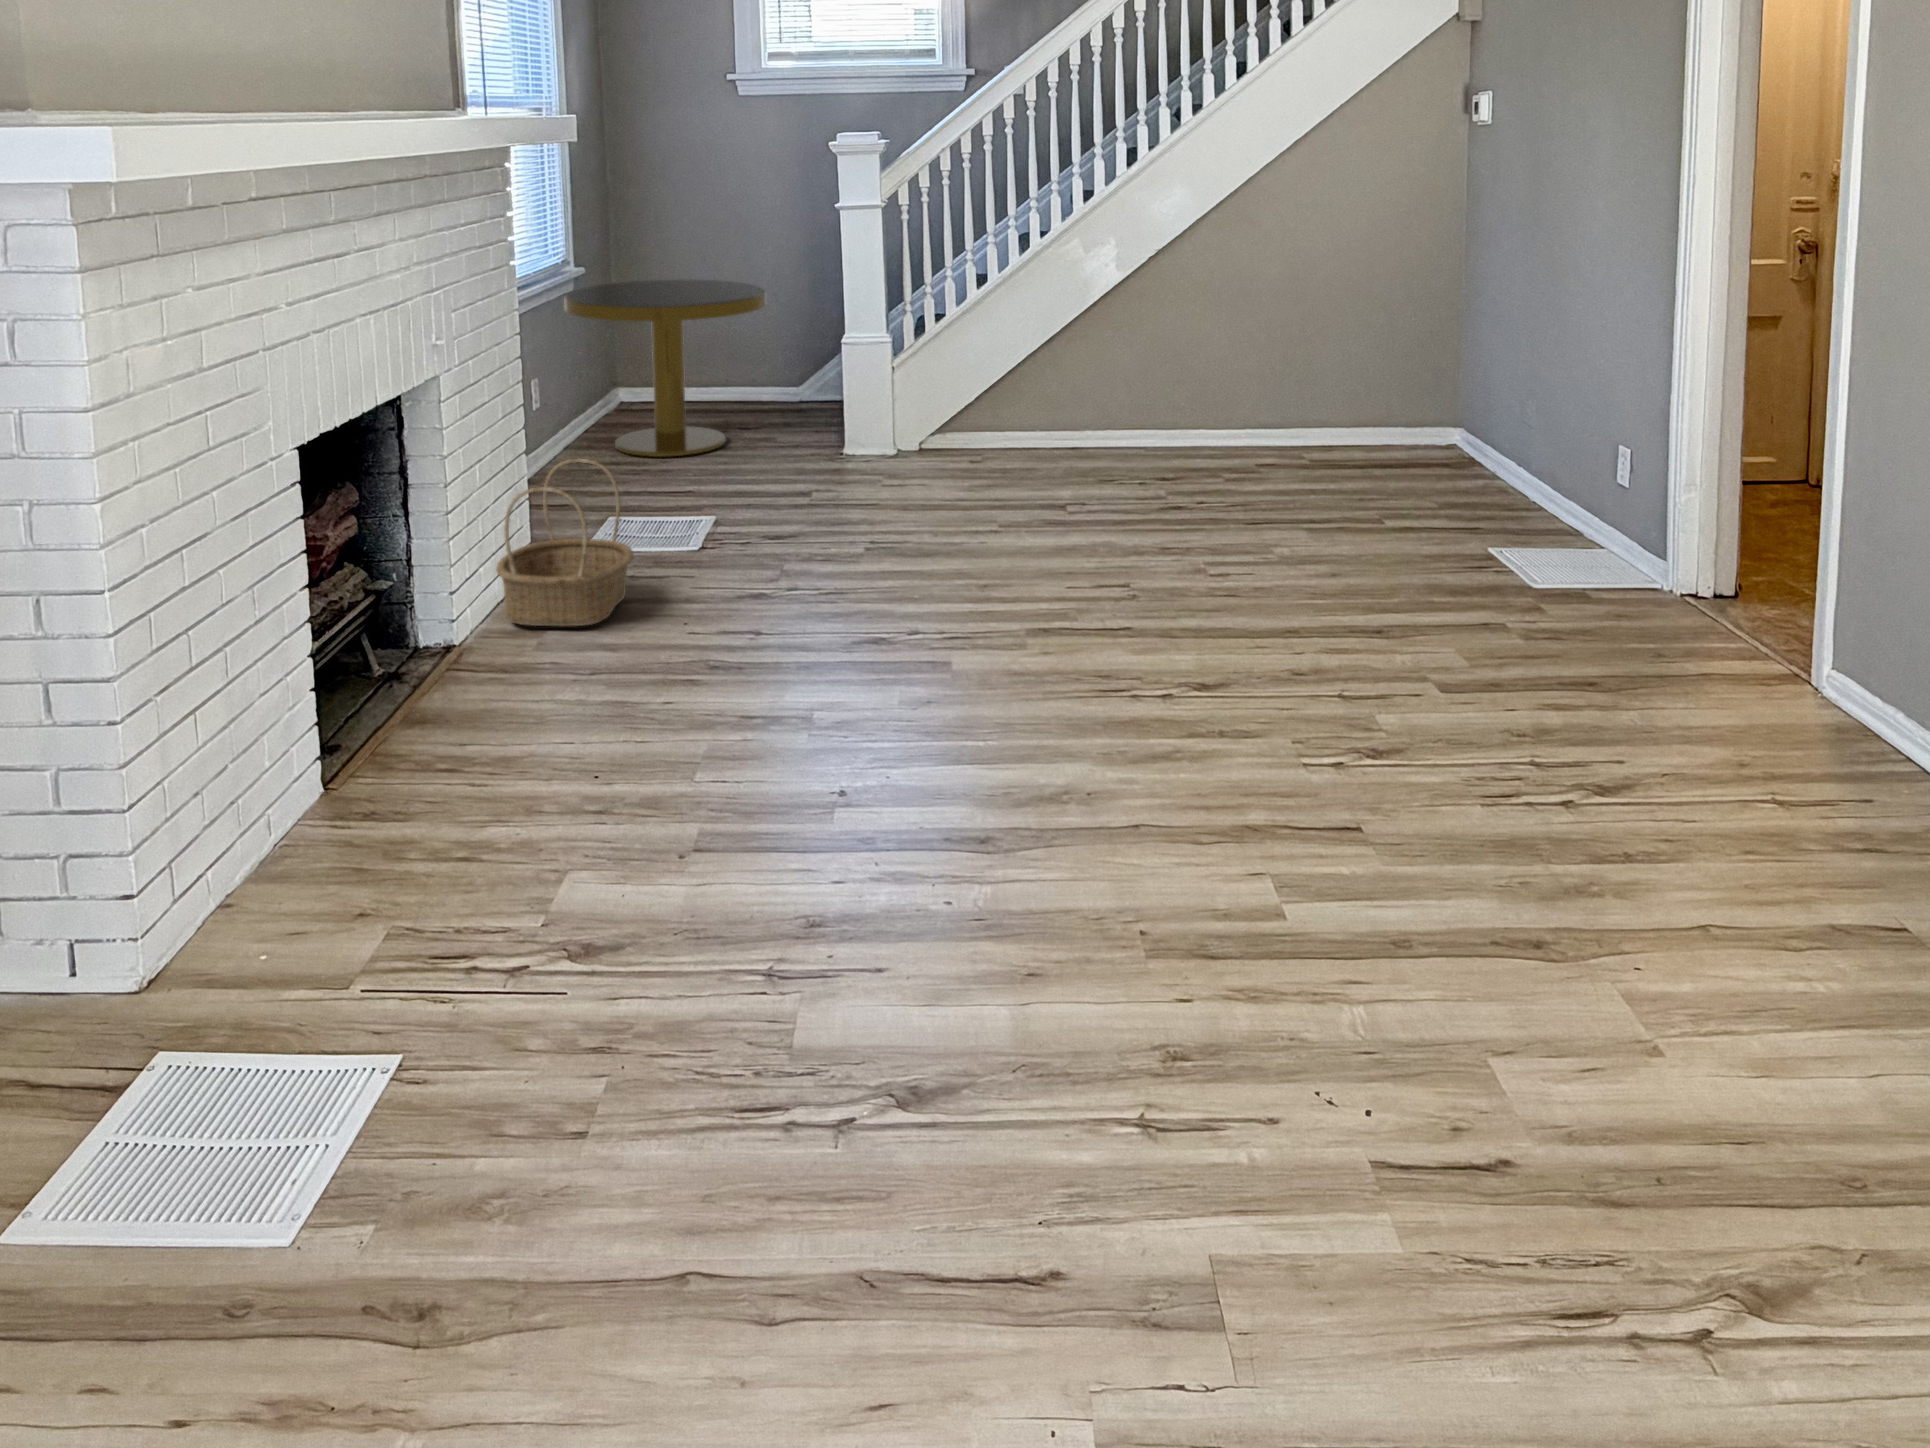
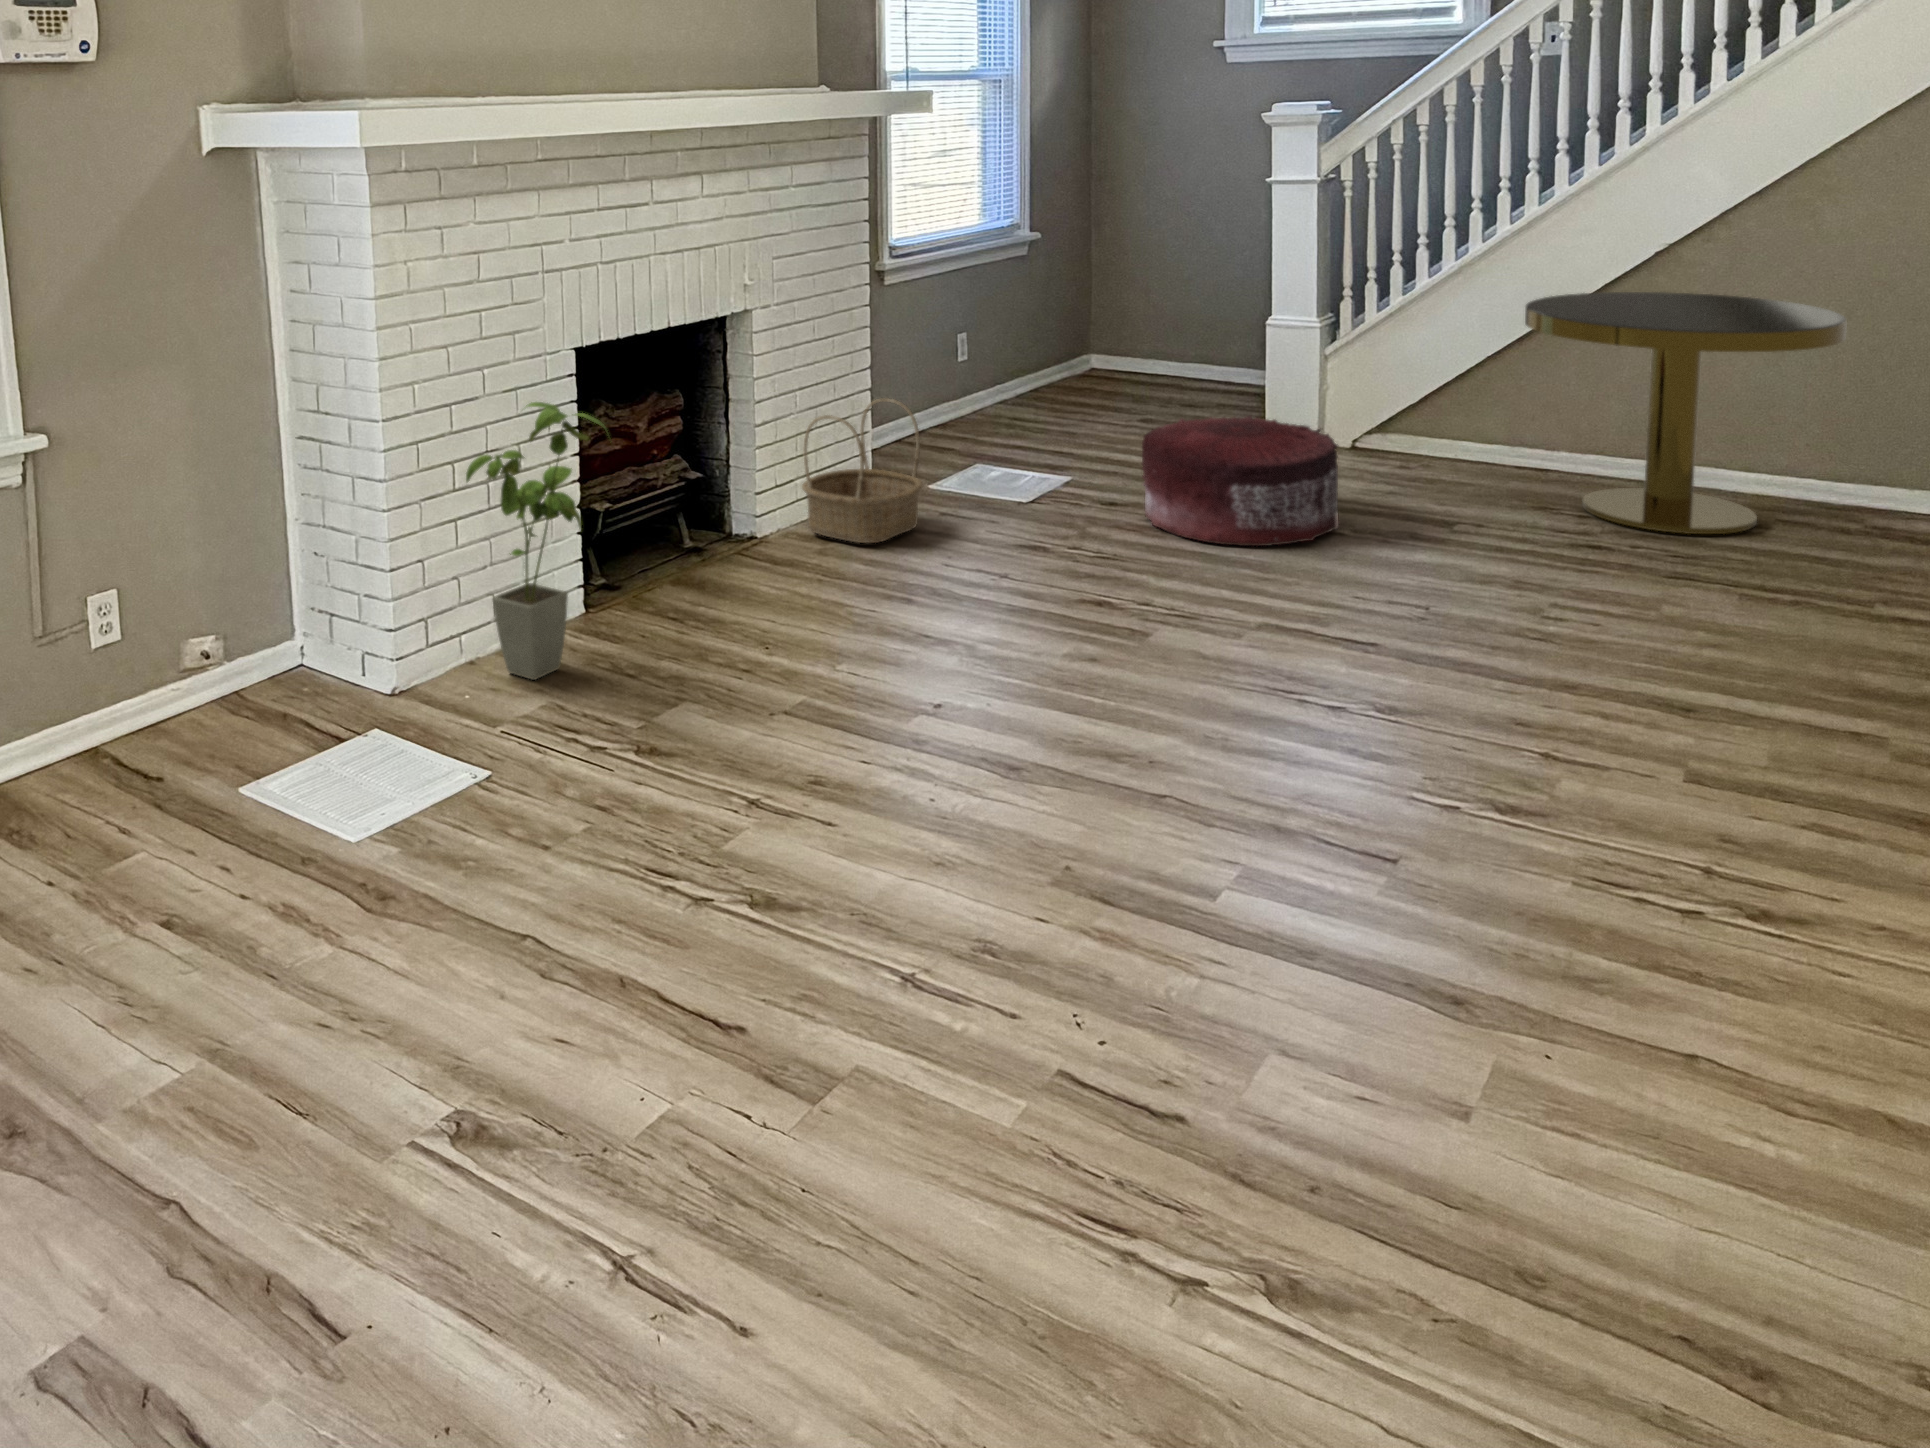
side table: present [564,280,766,457] -> present [1525,292,1847,534]
pouf: none [818,431,994,559] -> present [1141,415,1339,546]
house plant: none [238,528,436,905] -> present [466,402,606,680]

